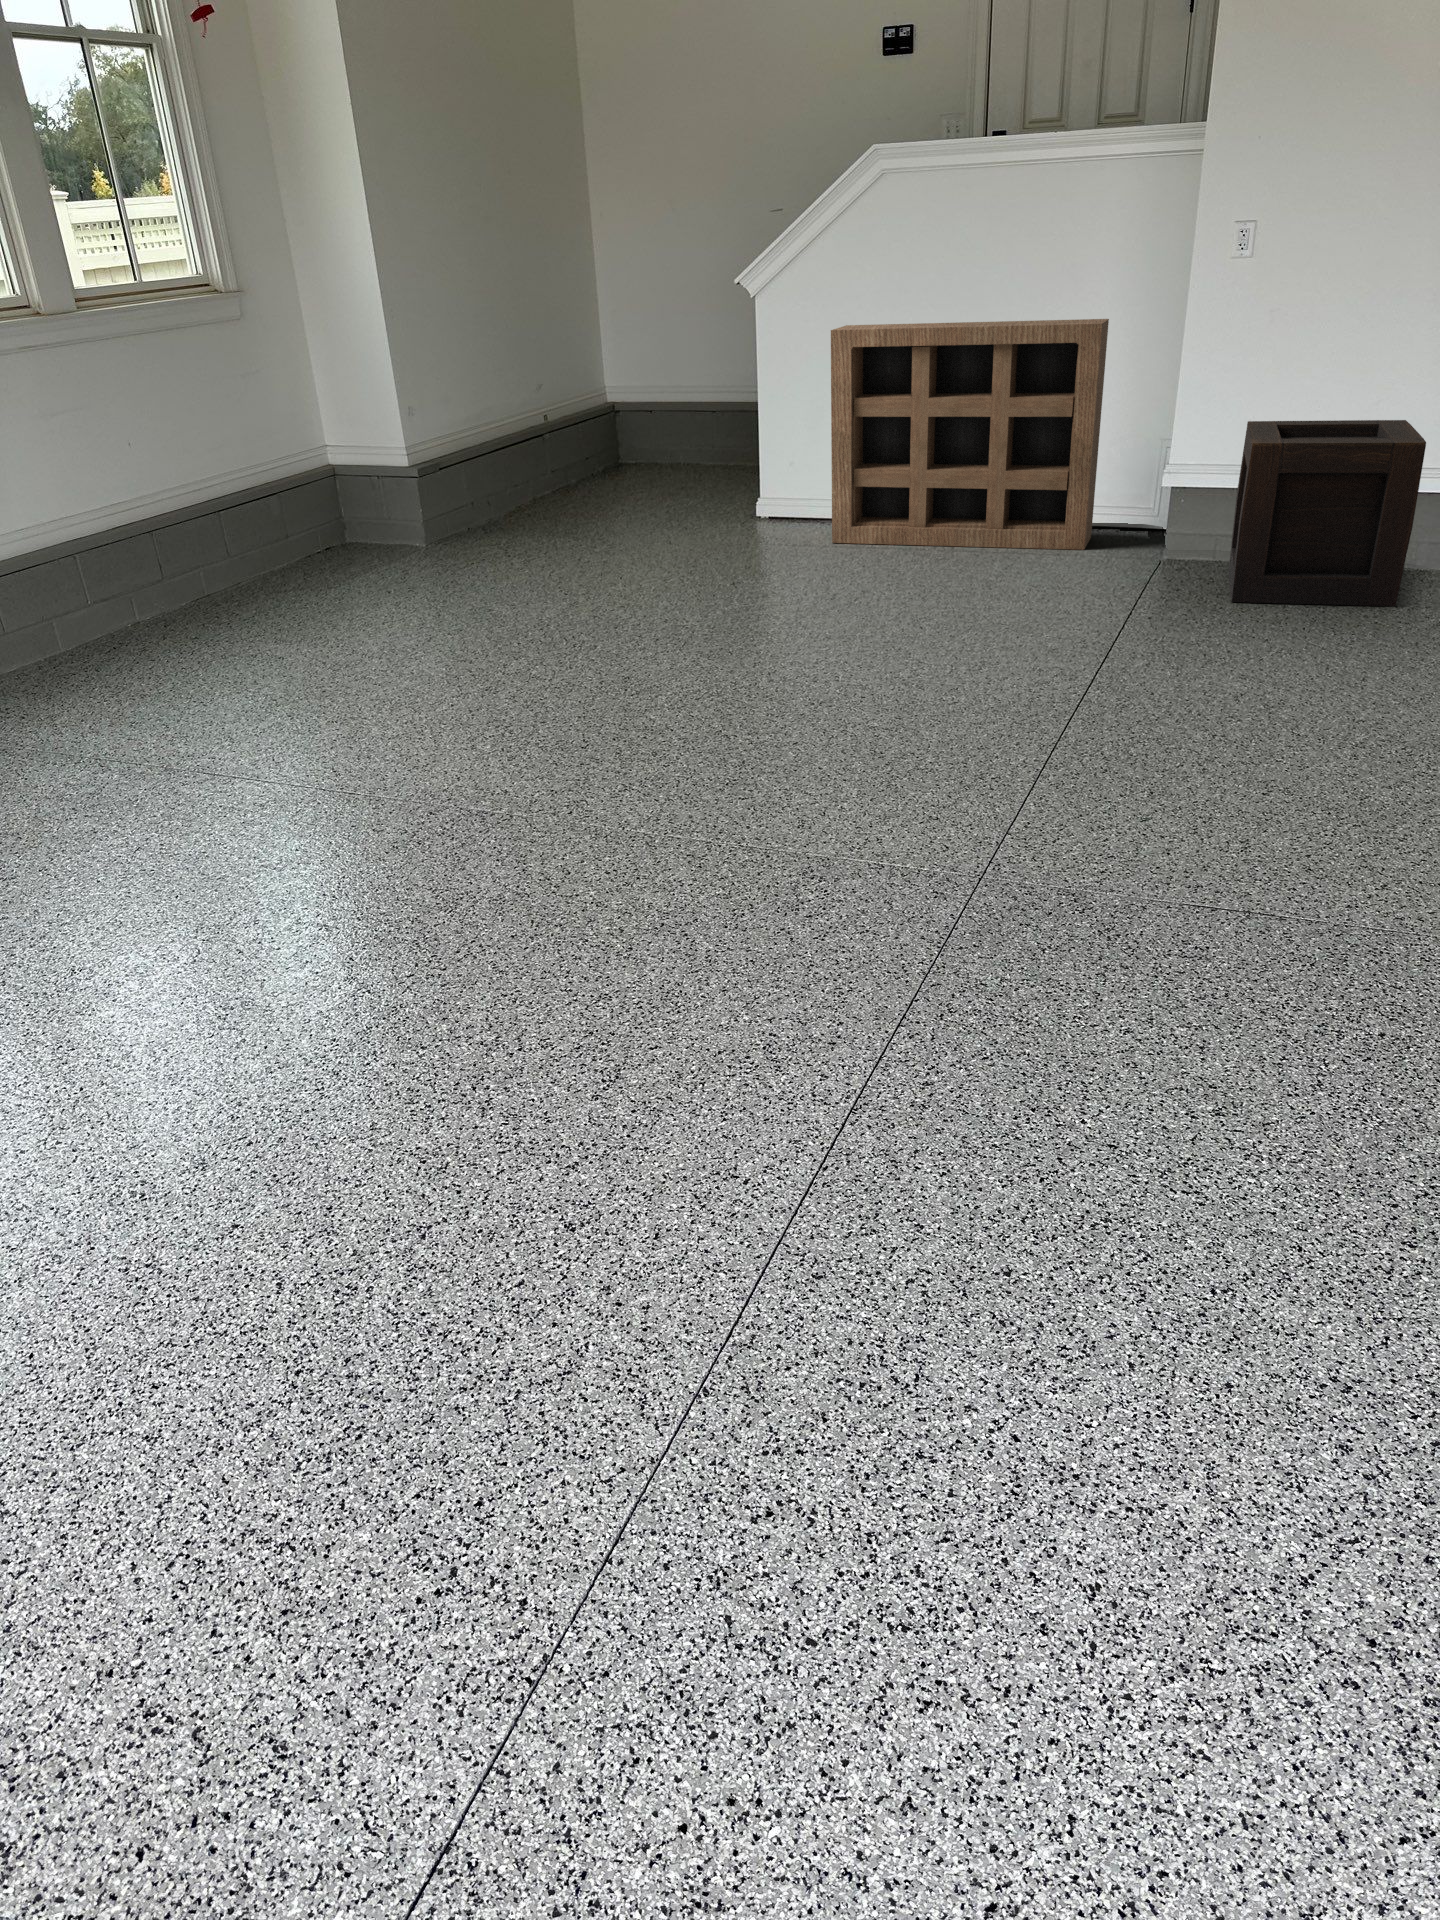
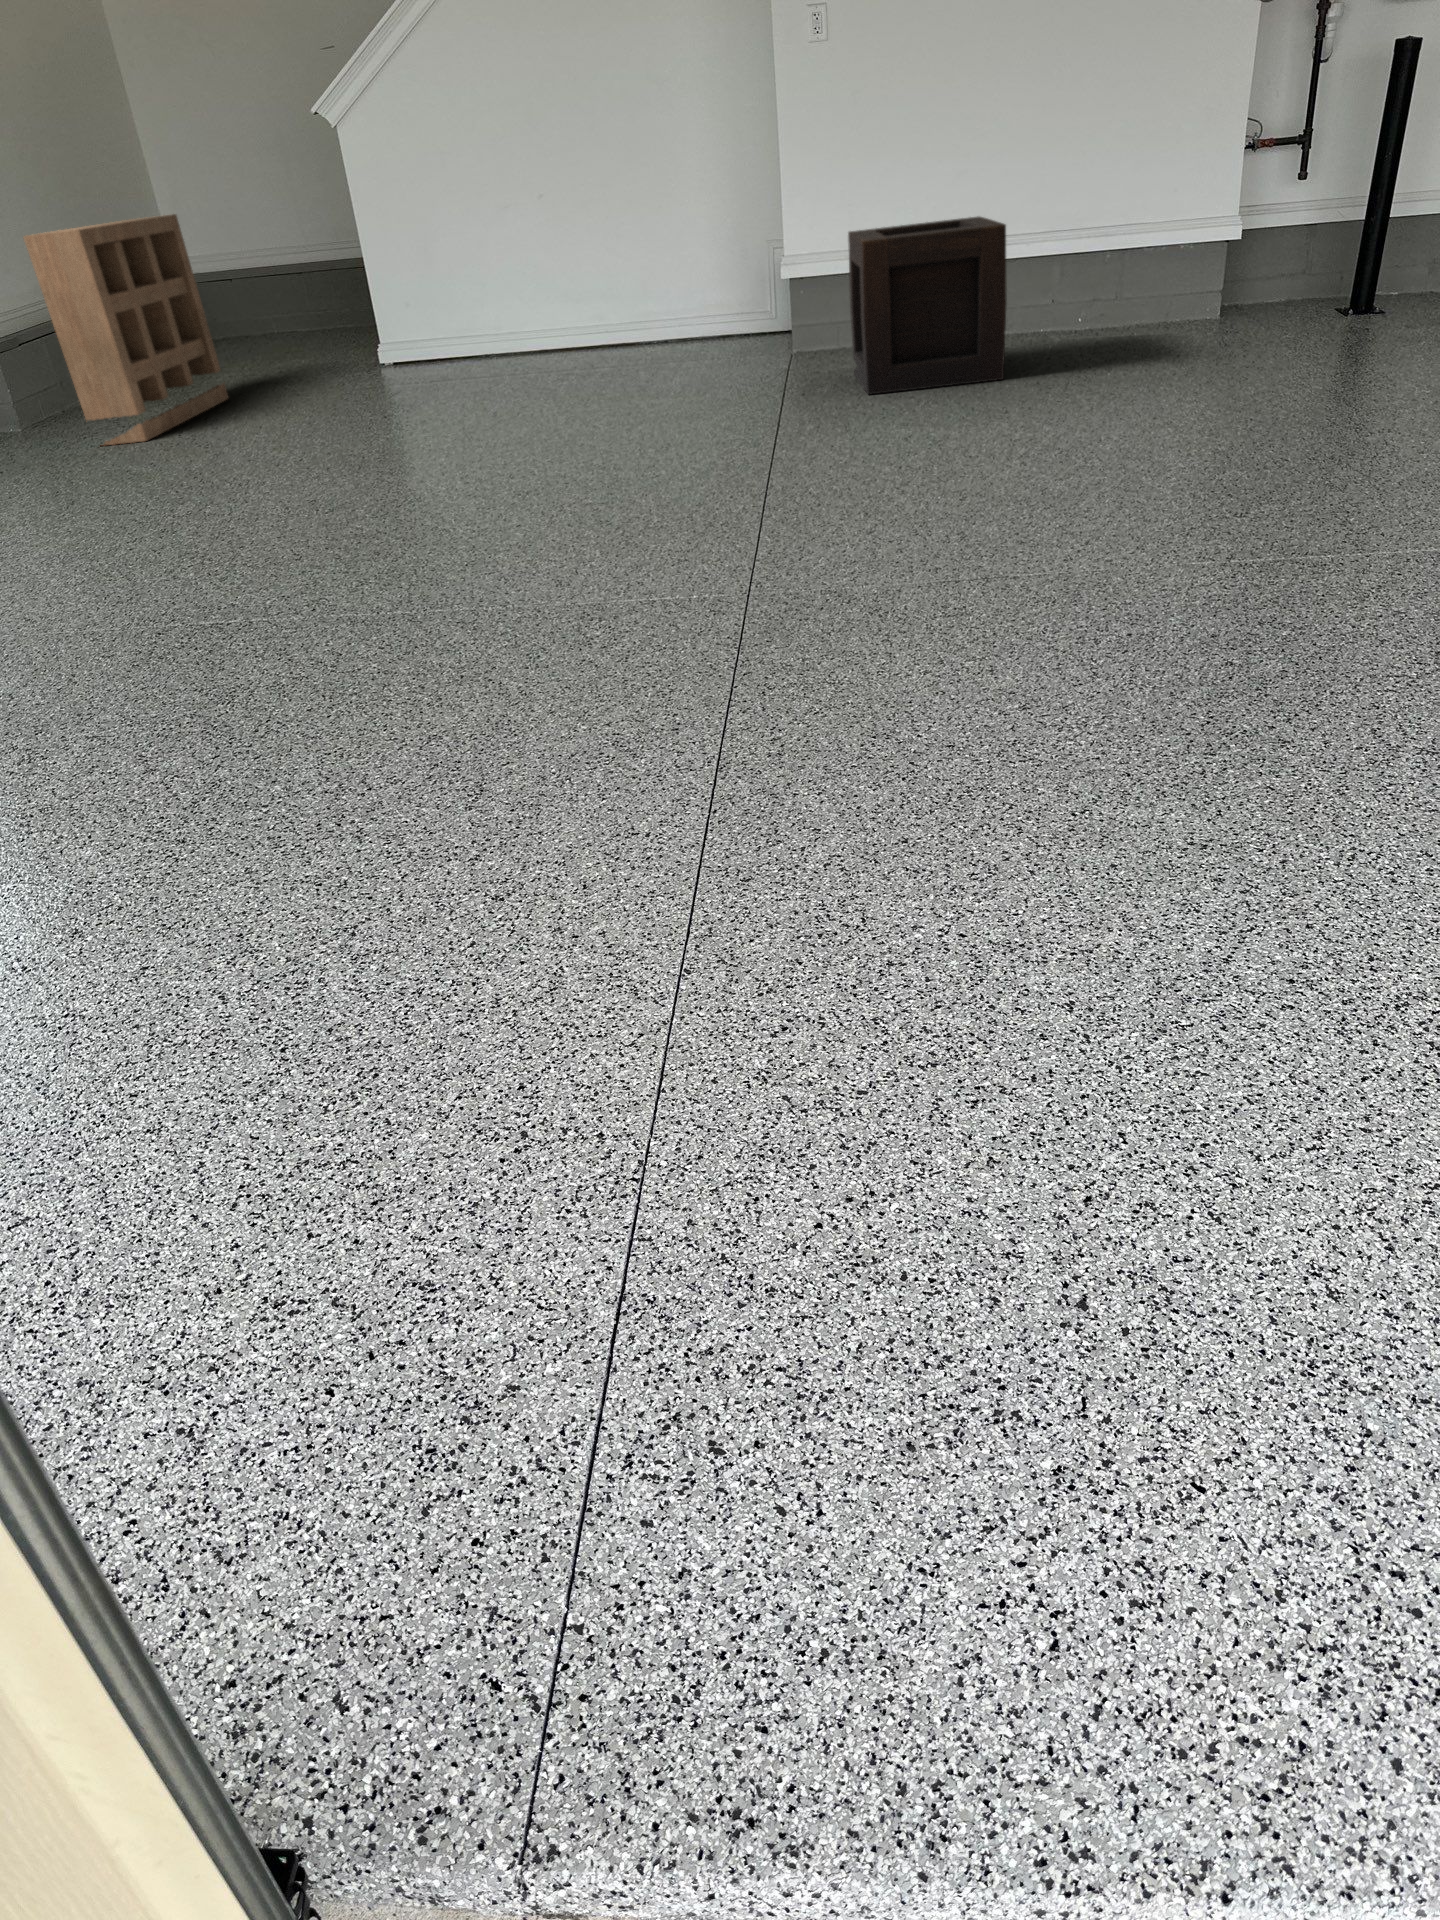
shelving unit: present [831,319,1109,550] -> present [24,214,228,445]

